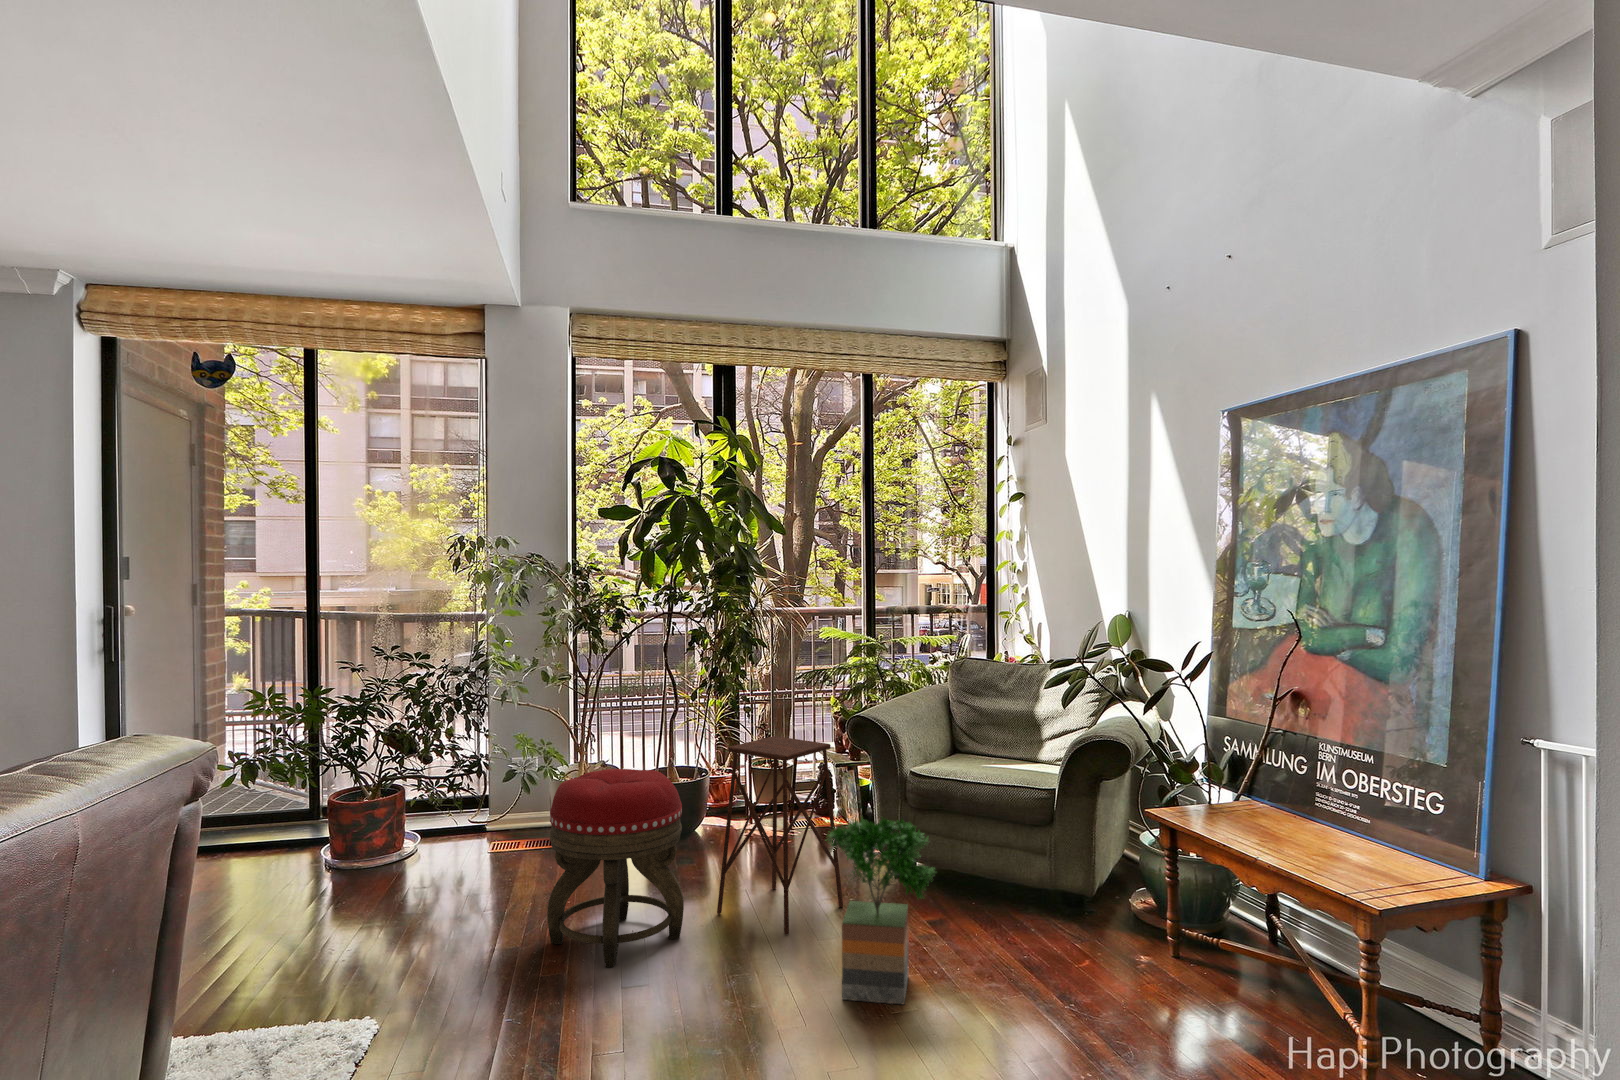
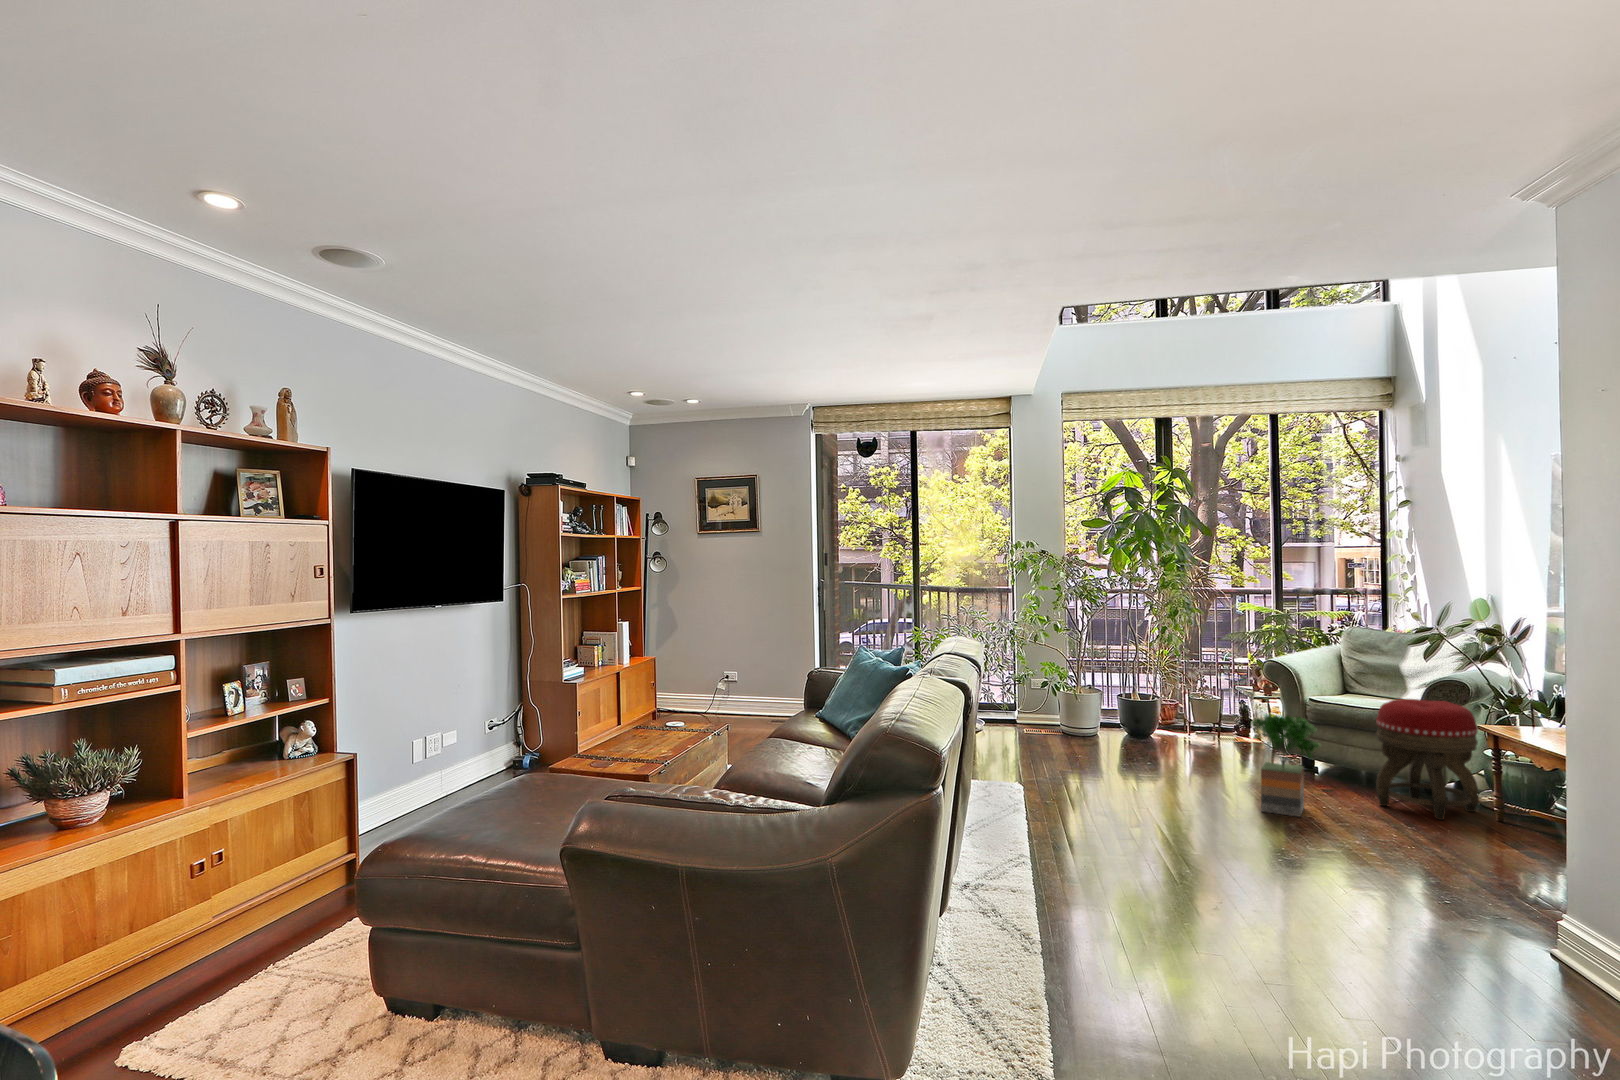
side table: present [717,736,843,935] -> none [1176,671,1260,786]
footstool: present [547,769,684,967] -> present [1376,699,1478,820]

